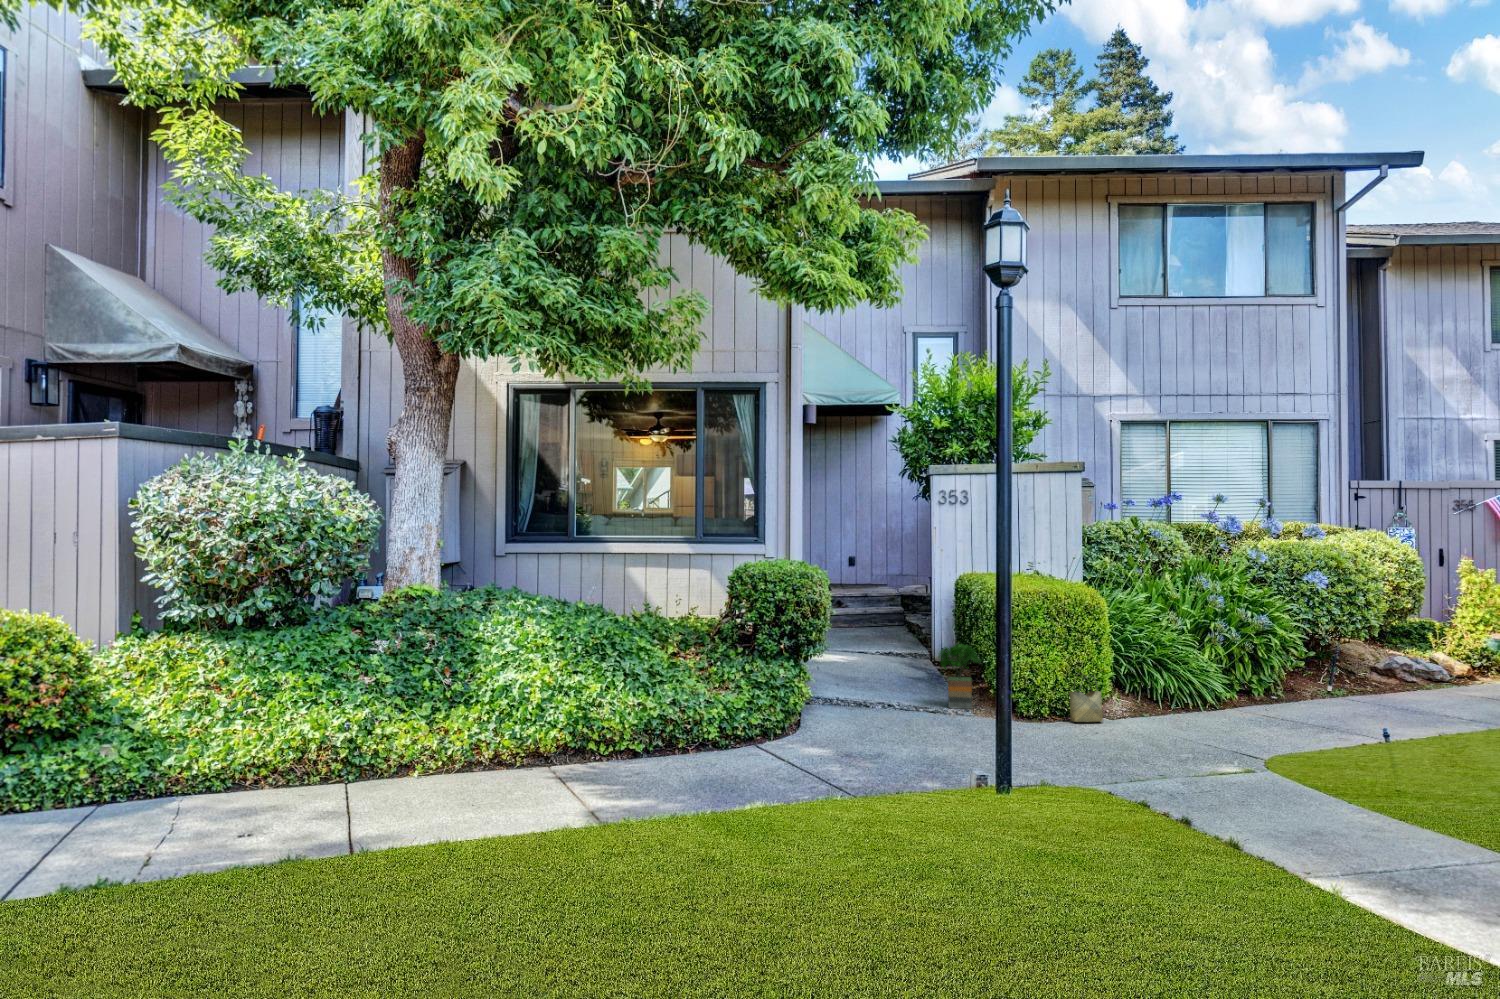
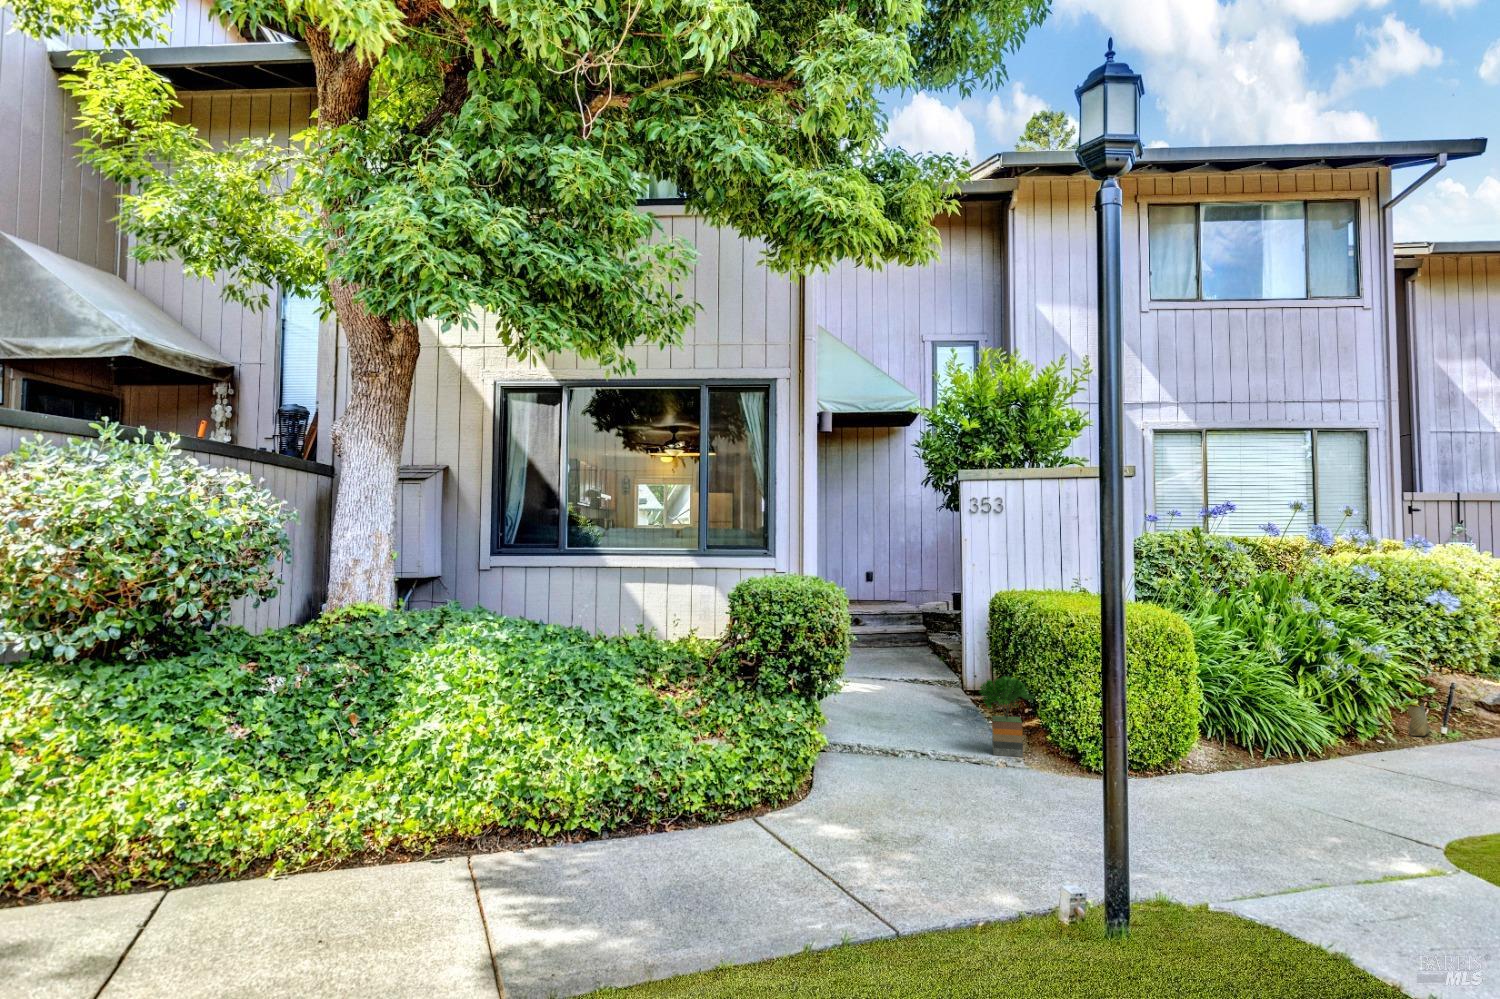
woven basket: present [1069,679,1103,722] -> present [1408,704,1430,736]

